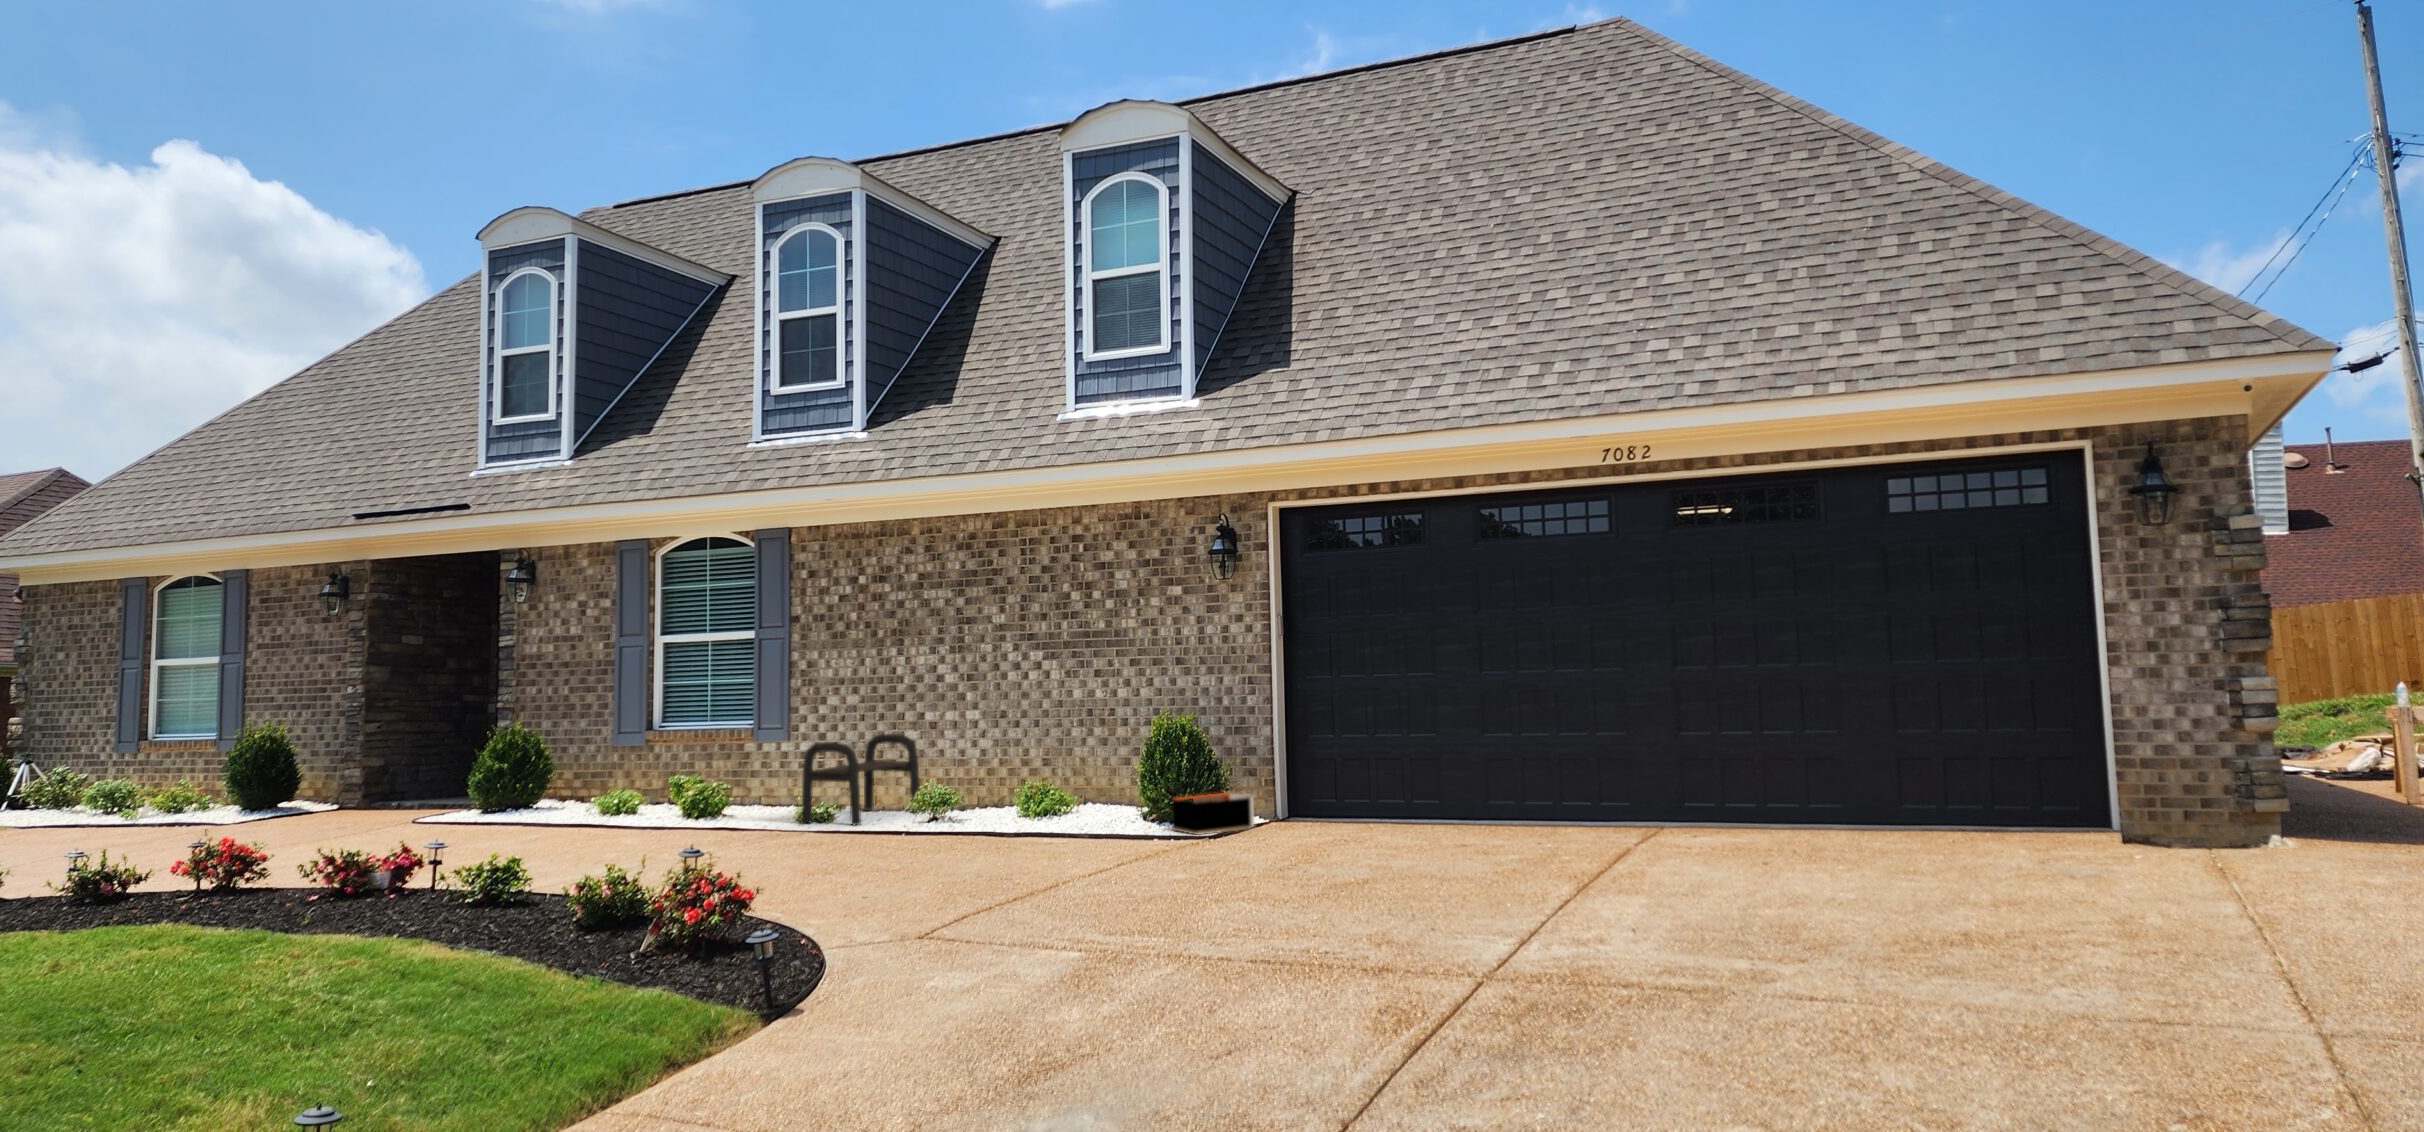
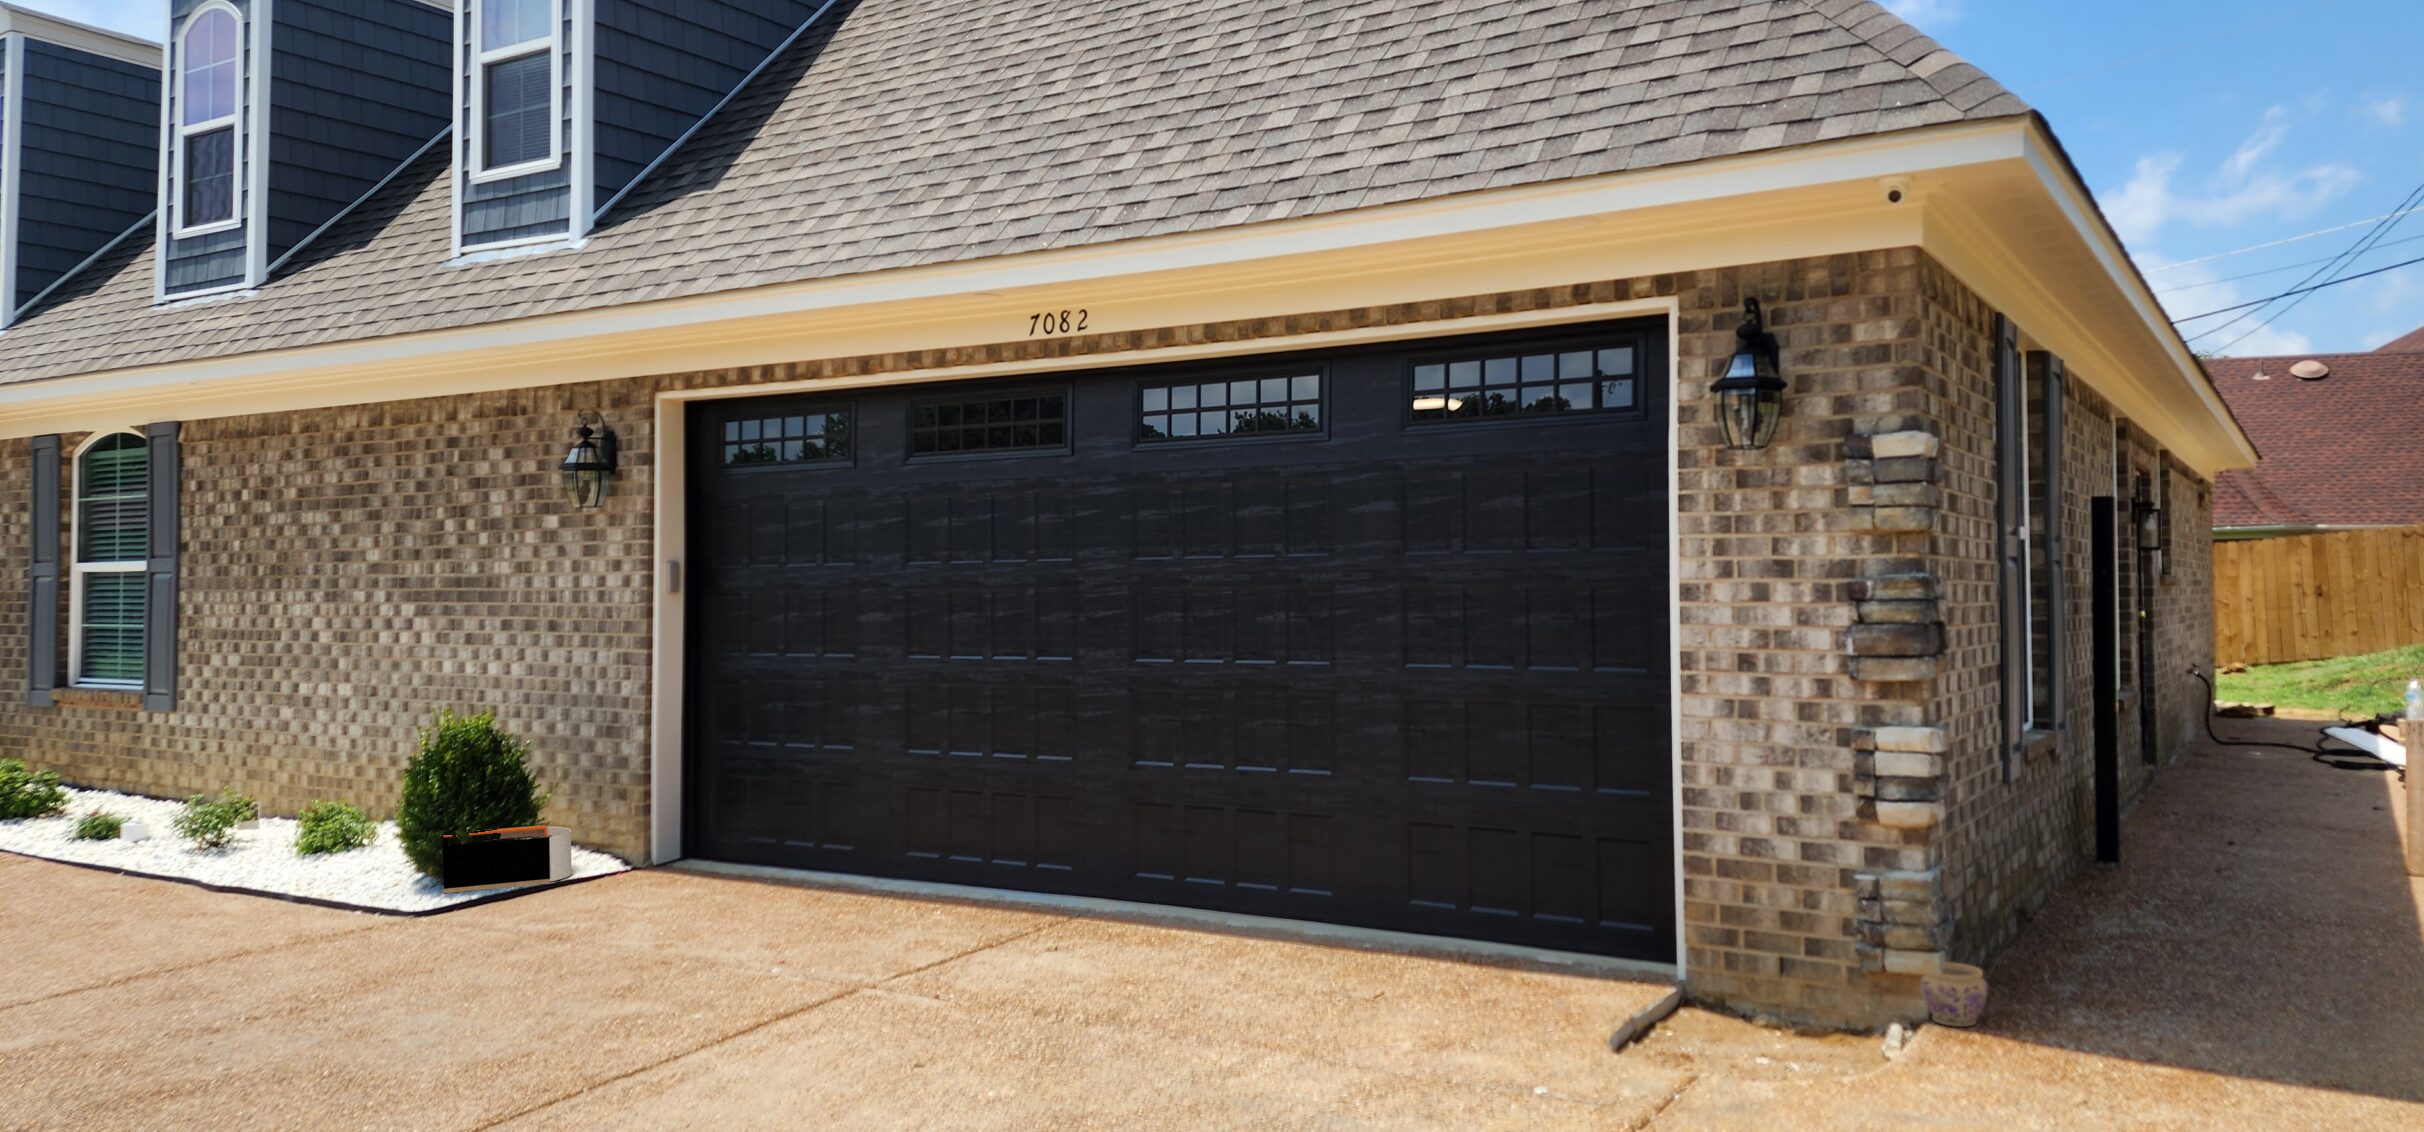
bench: present [802,734,920,825] -> none [85,710,289,844]
planter: none [2283,809,2326,841] -> present [1921,962,1987,1027]

